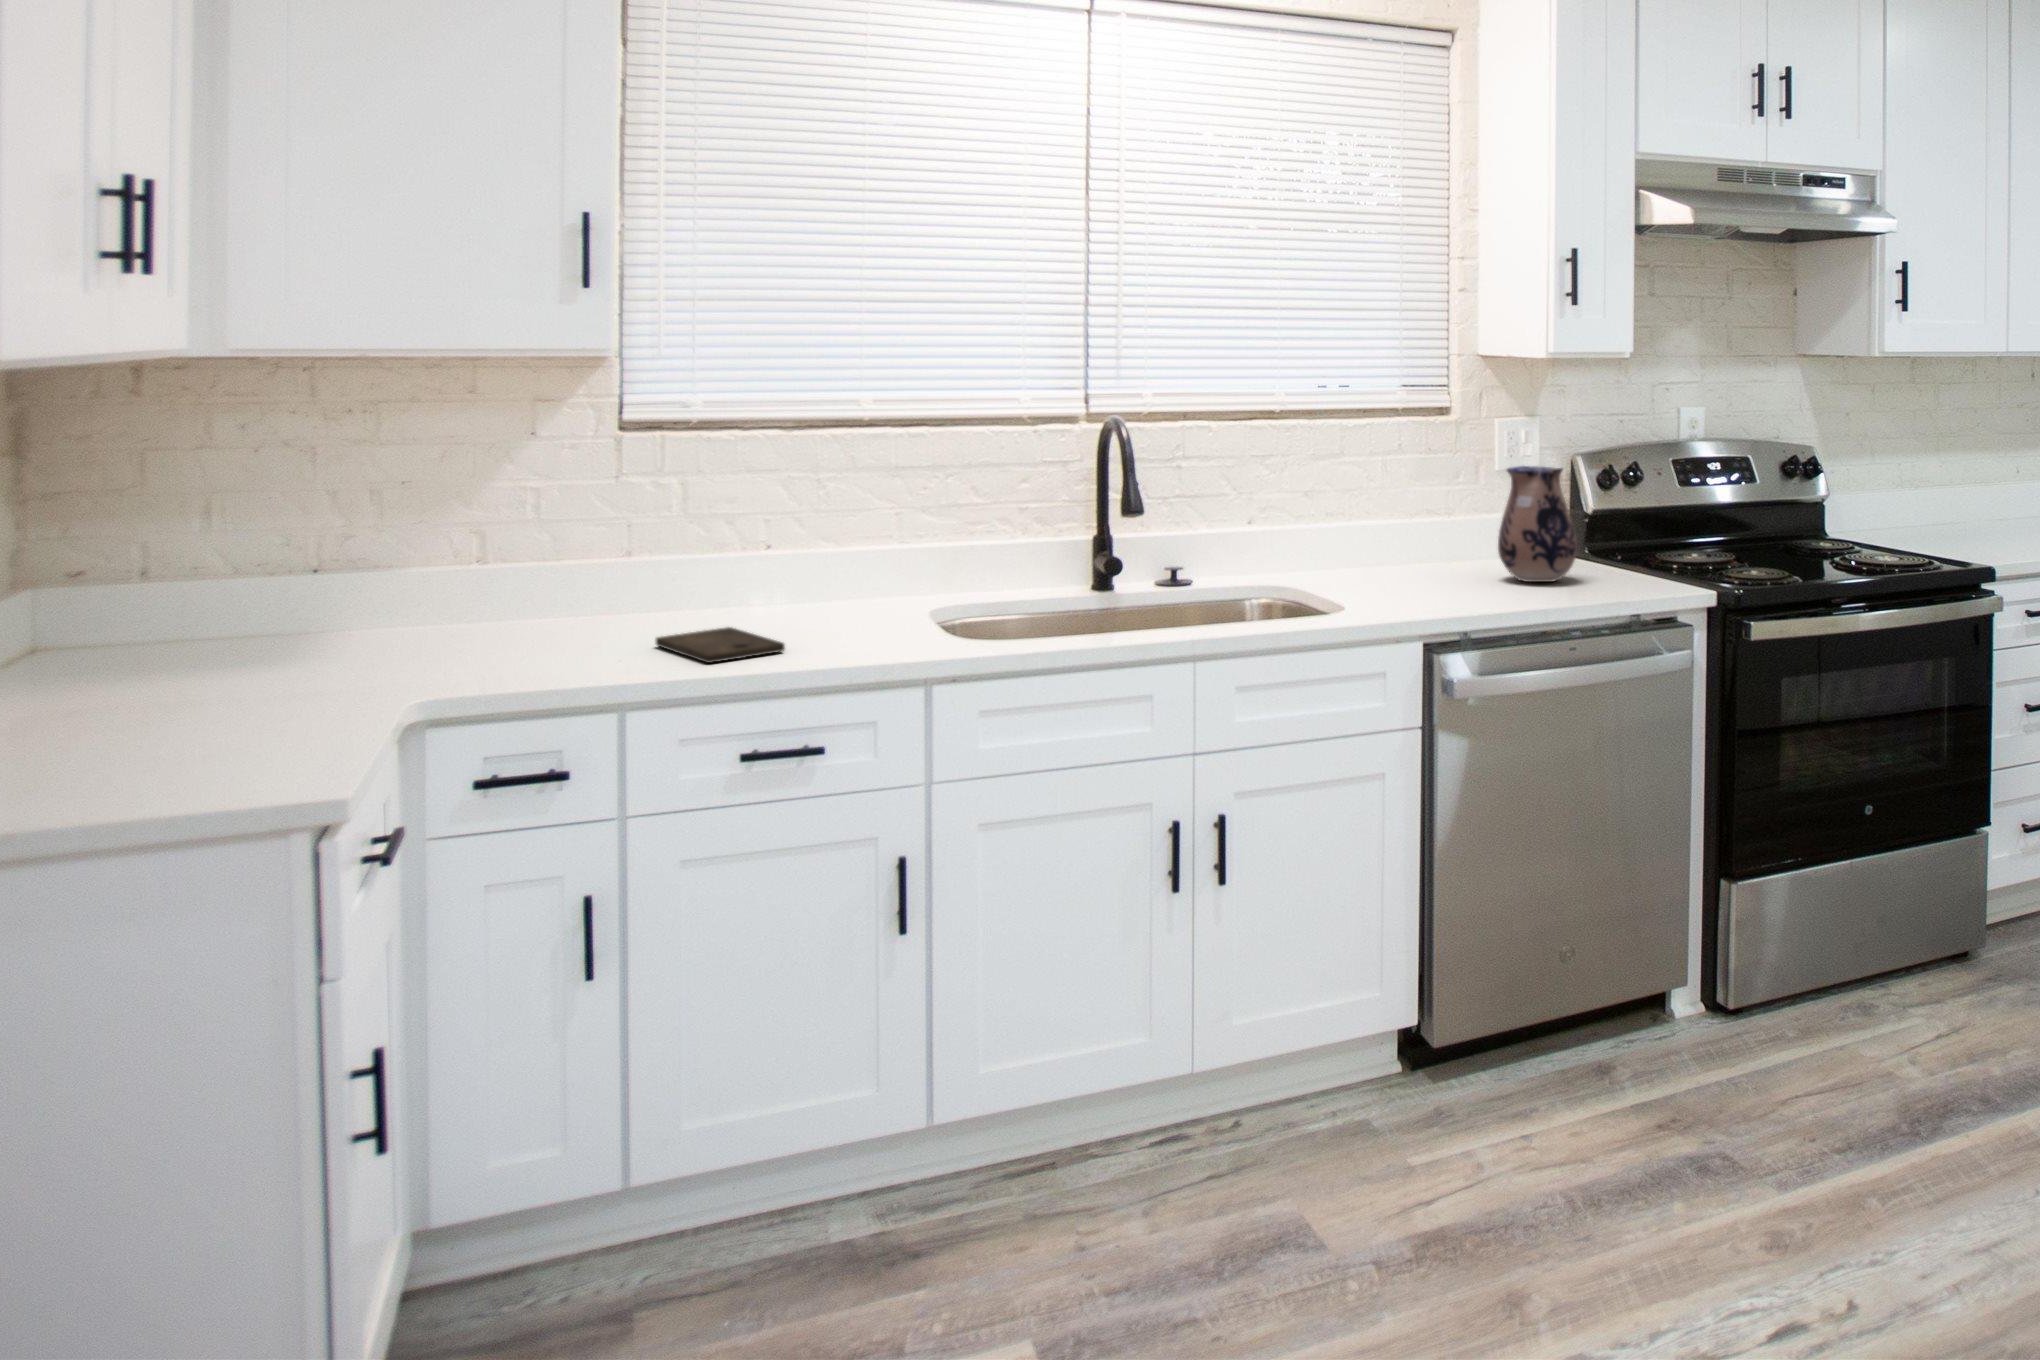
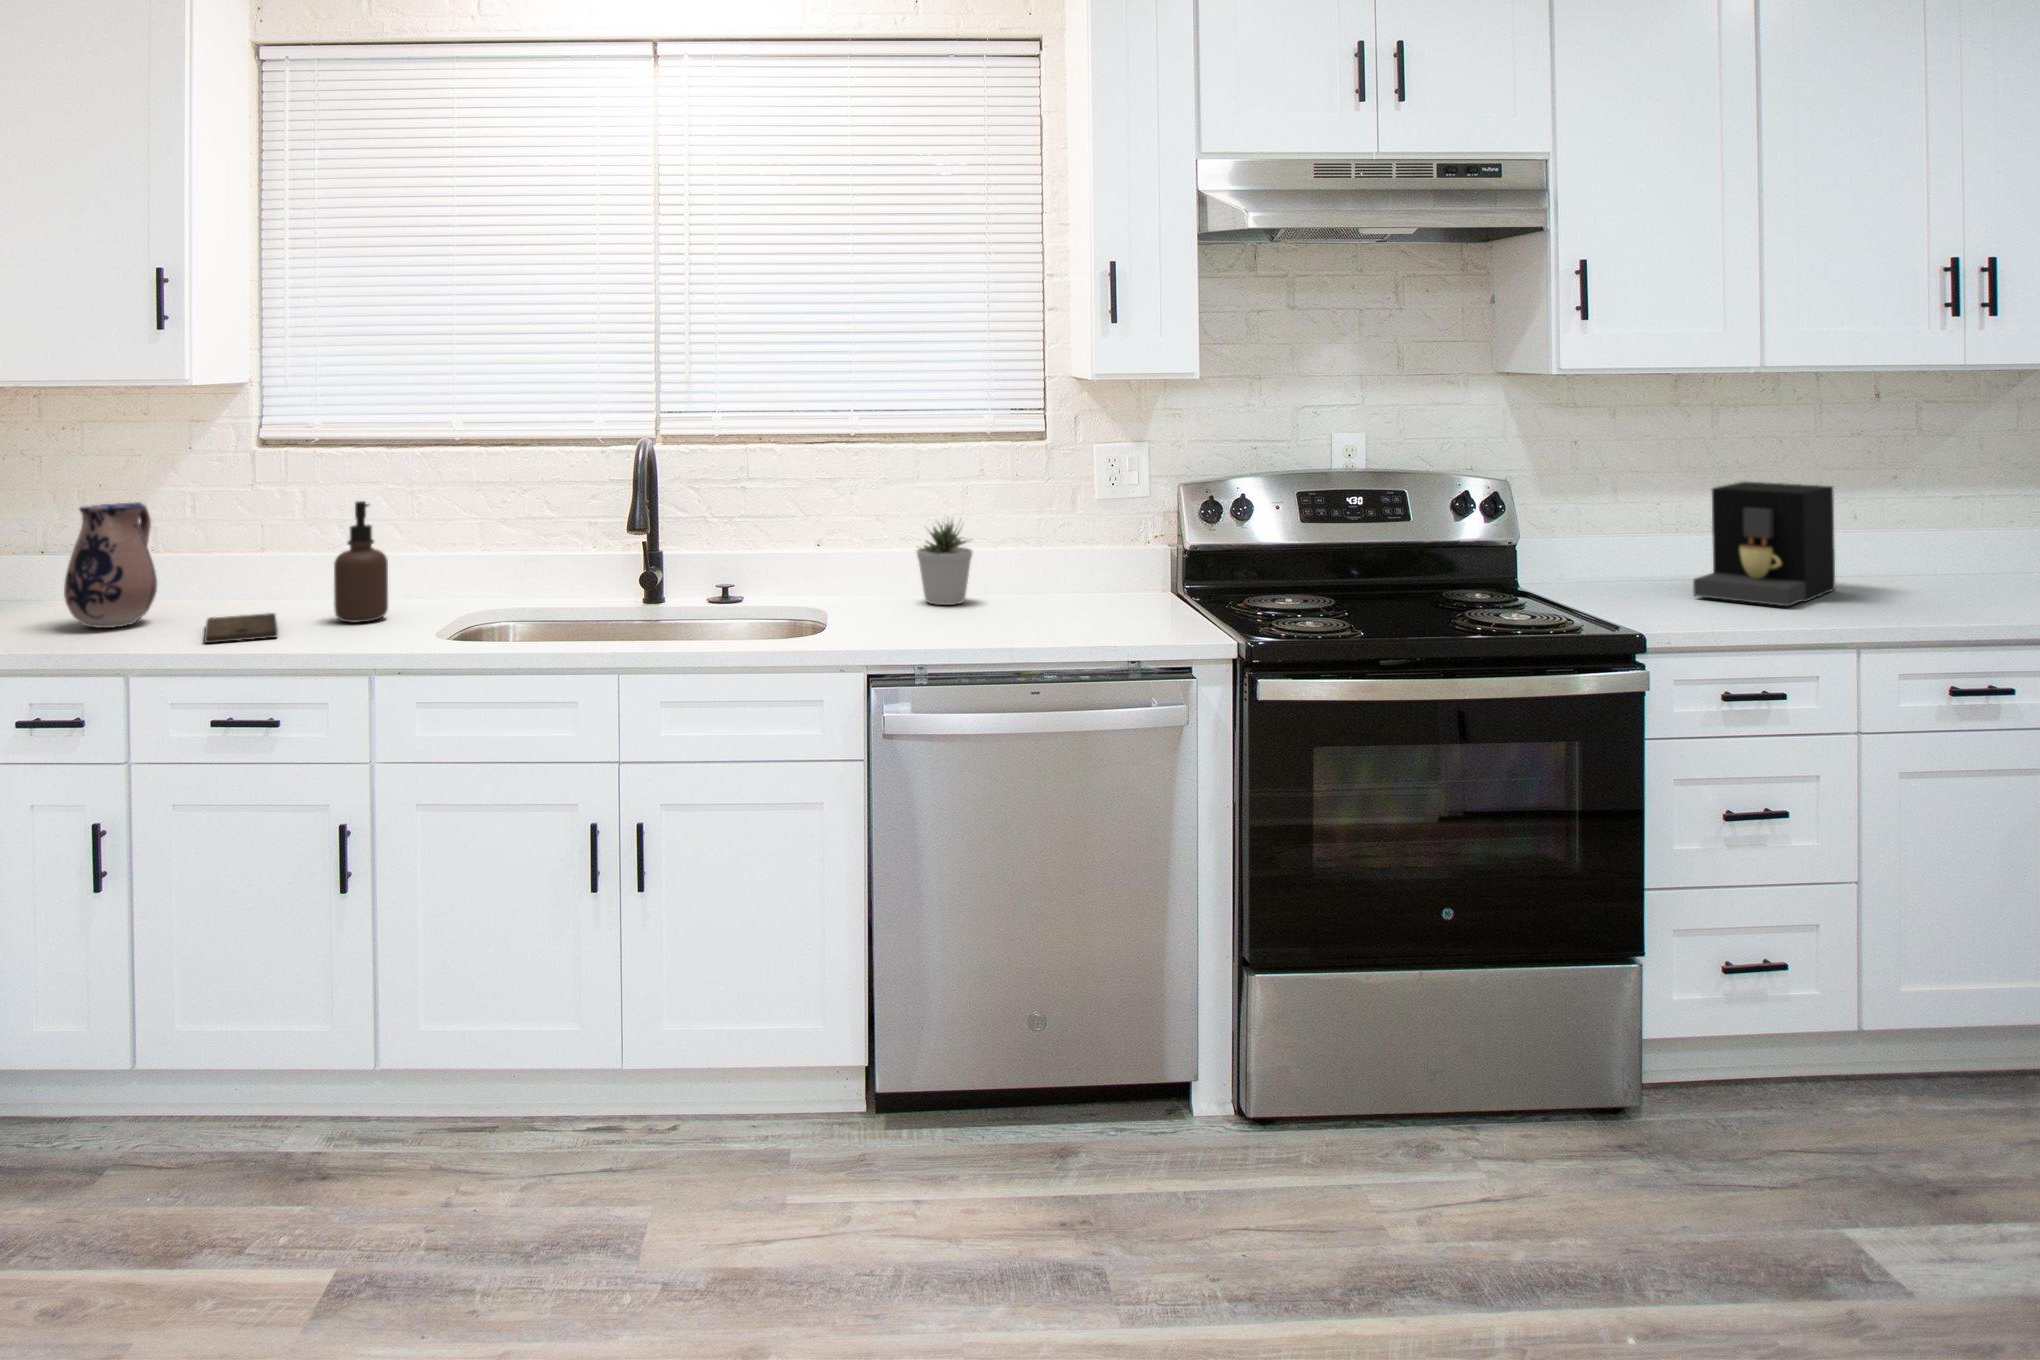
coffee maker: none [1956,444,2030,541] -> present [1693,482,1835,606]
ceramic pitcher: present [1498,466,1577,582] -> present [64,502,157,628]
potted plant: none [1377,489,1433,577] -> present [917,522,972,605]
soap dispenser: none [805,492,867,631] -> present [334,501,388,623]

